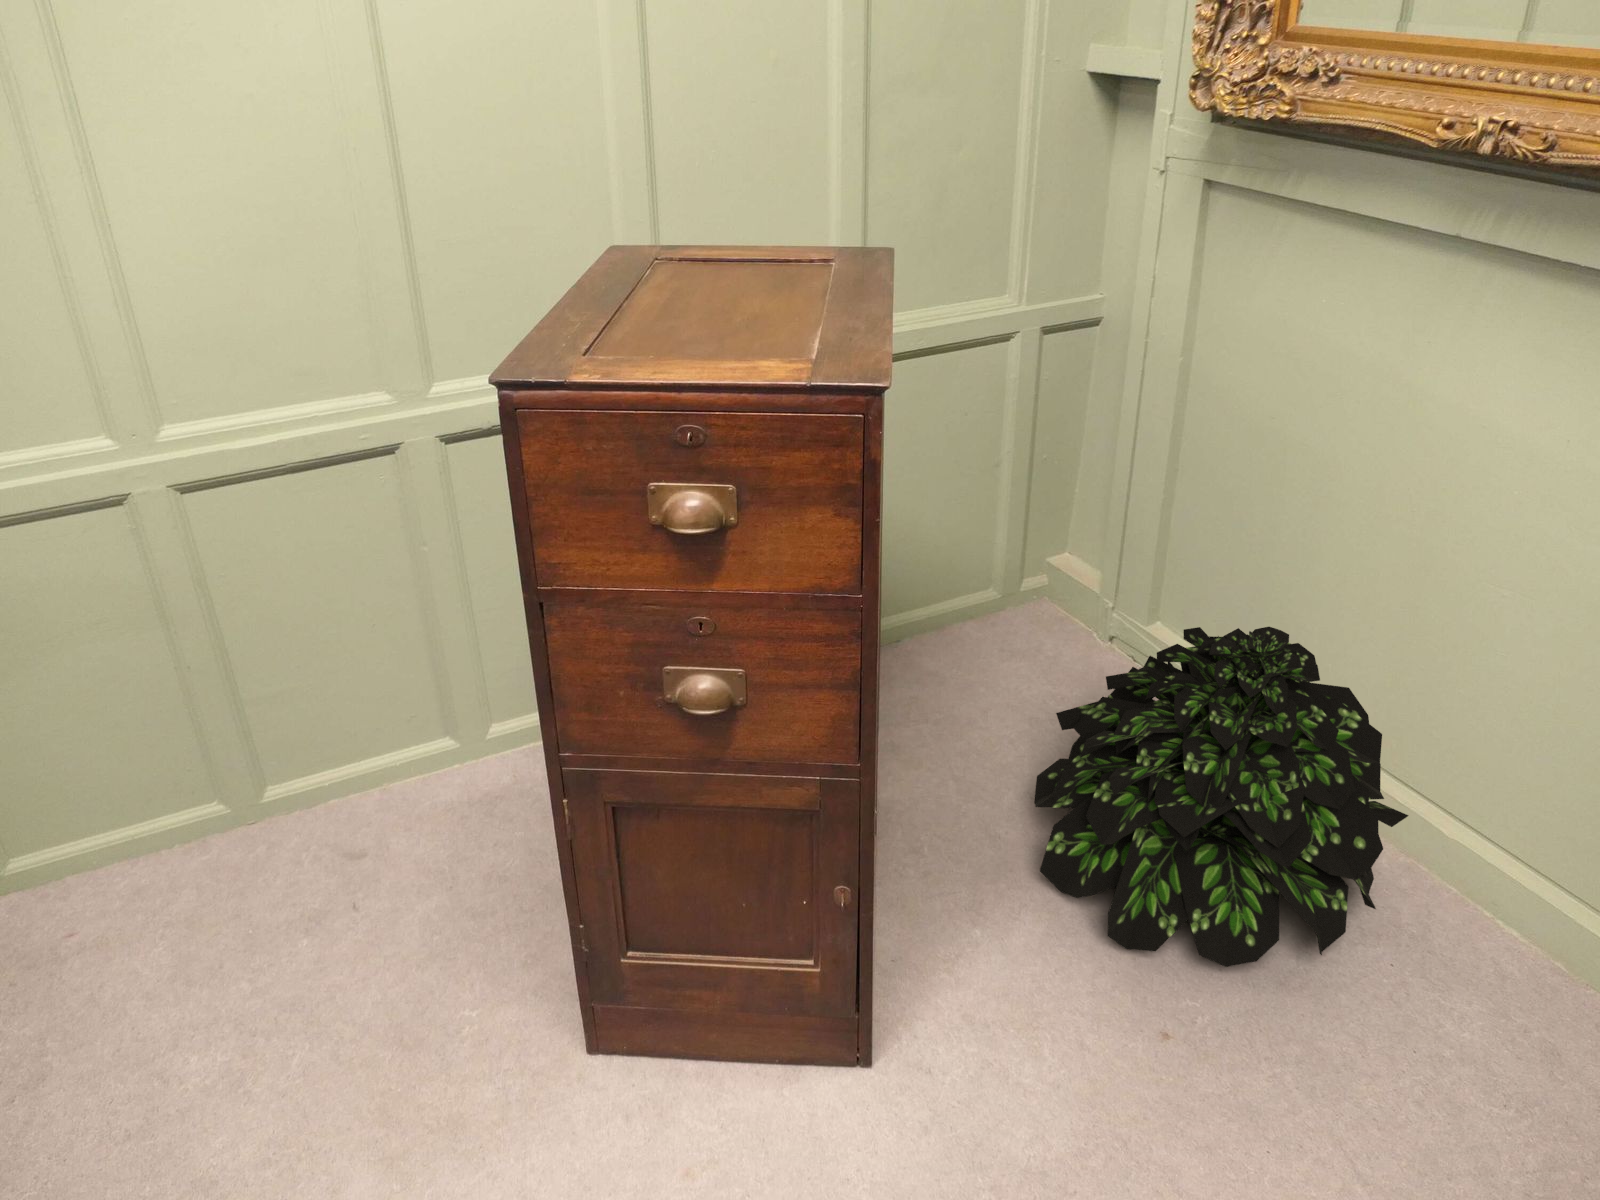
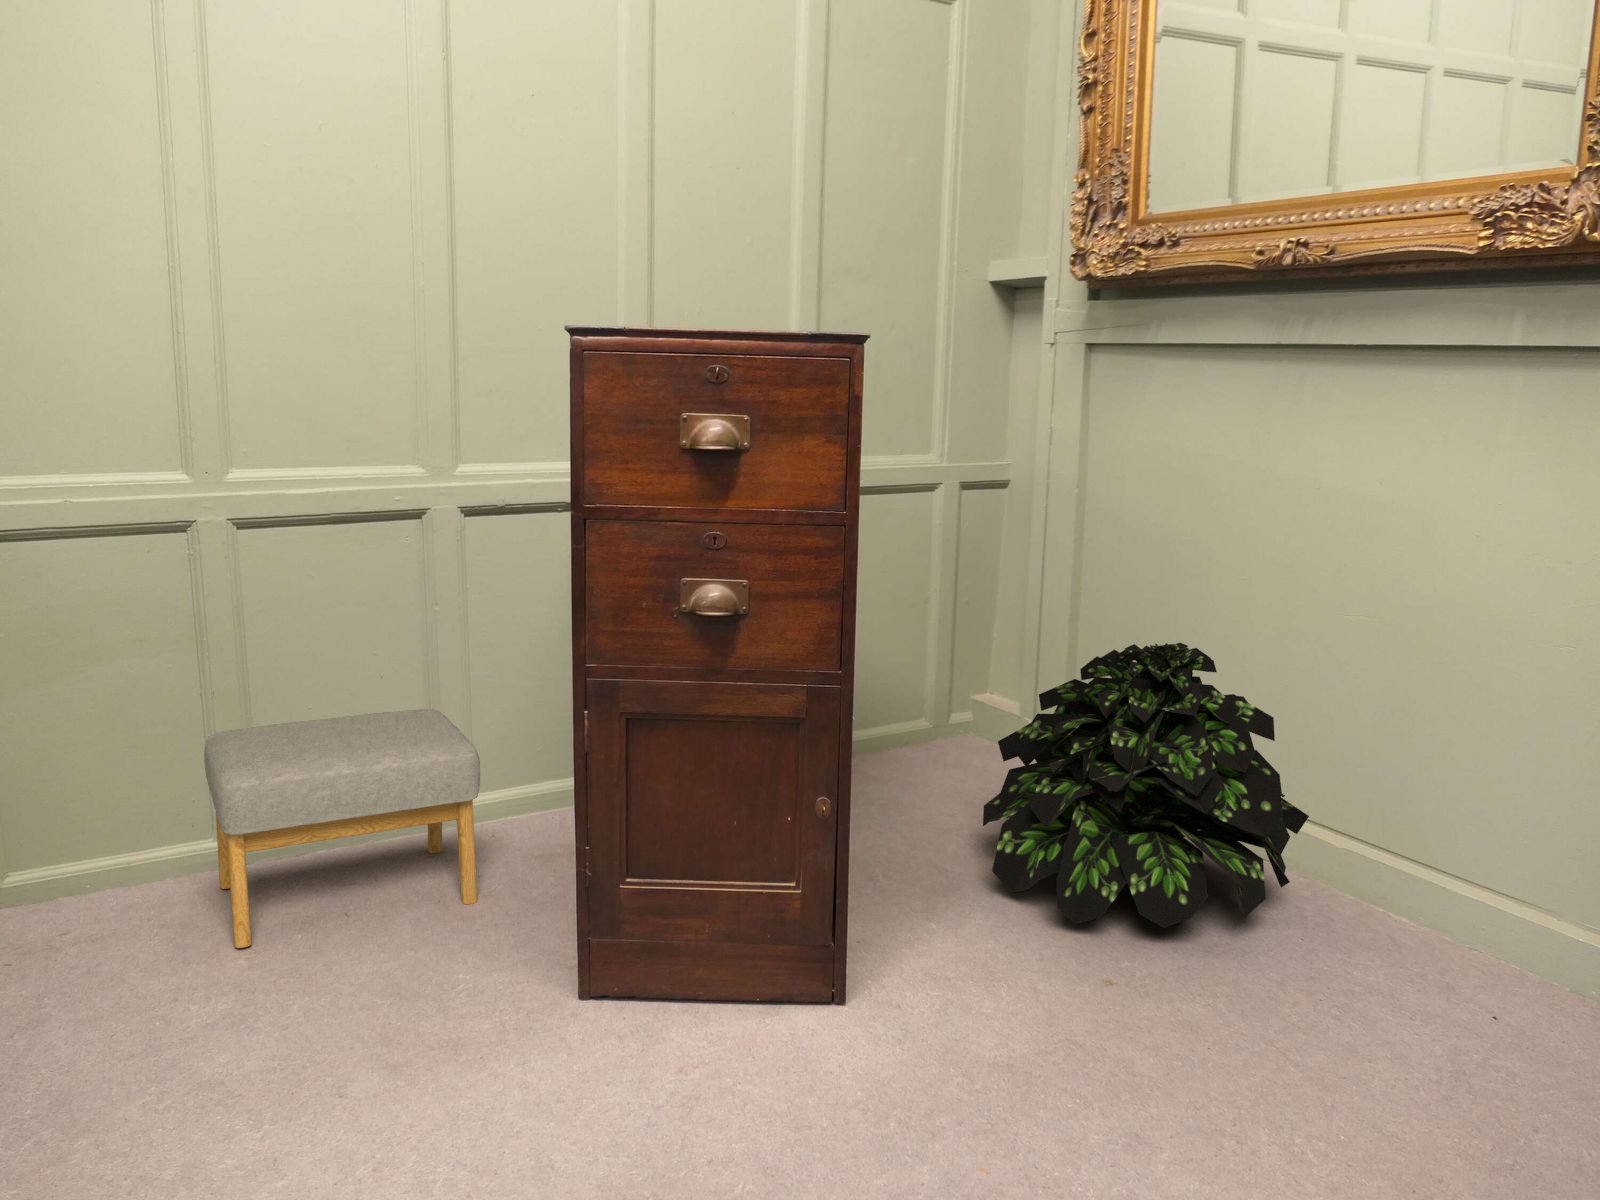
footstool: none [183,670,488,964] -> present [204,709,480,948]

